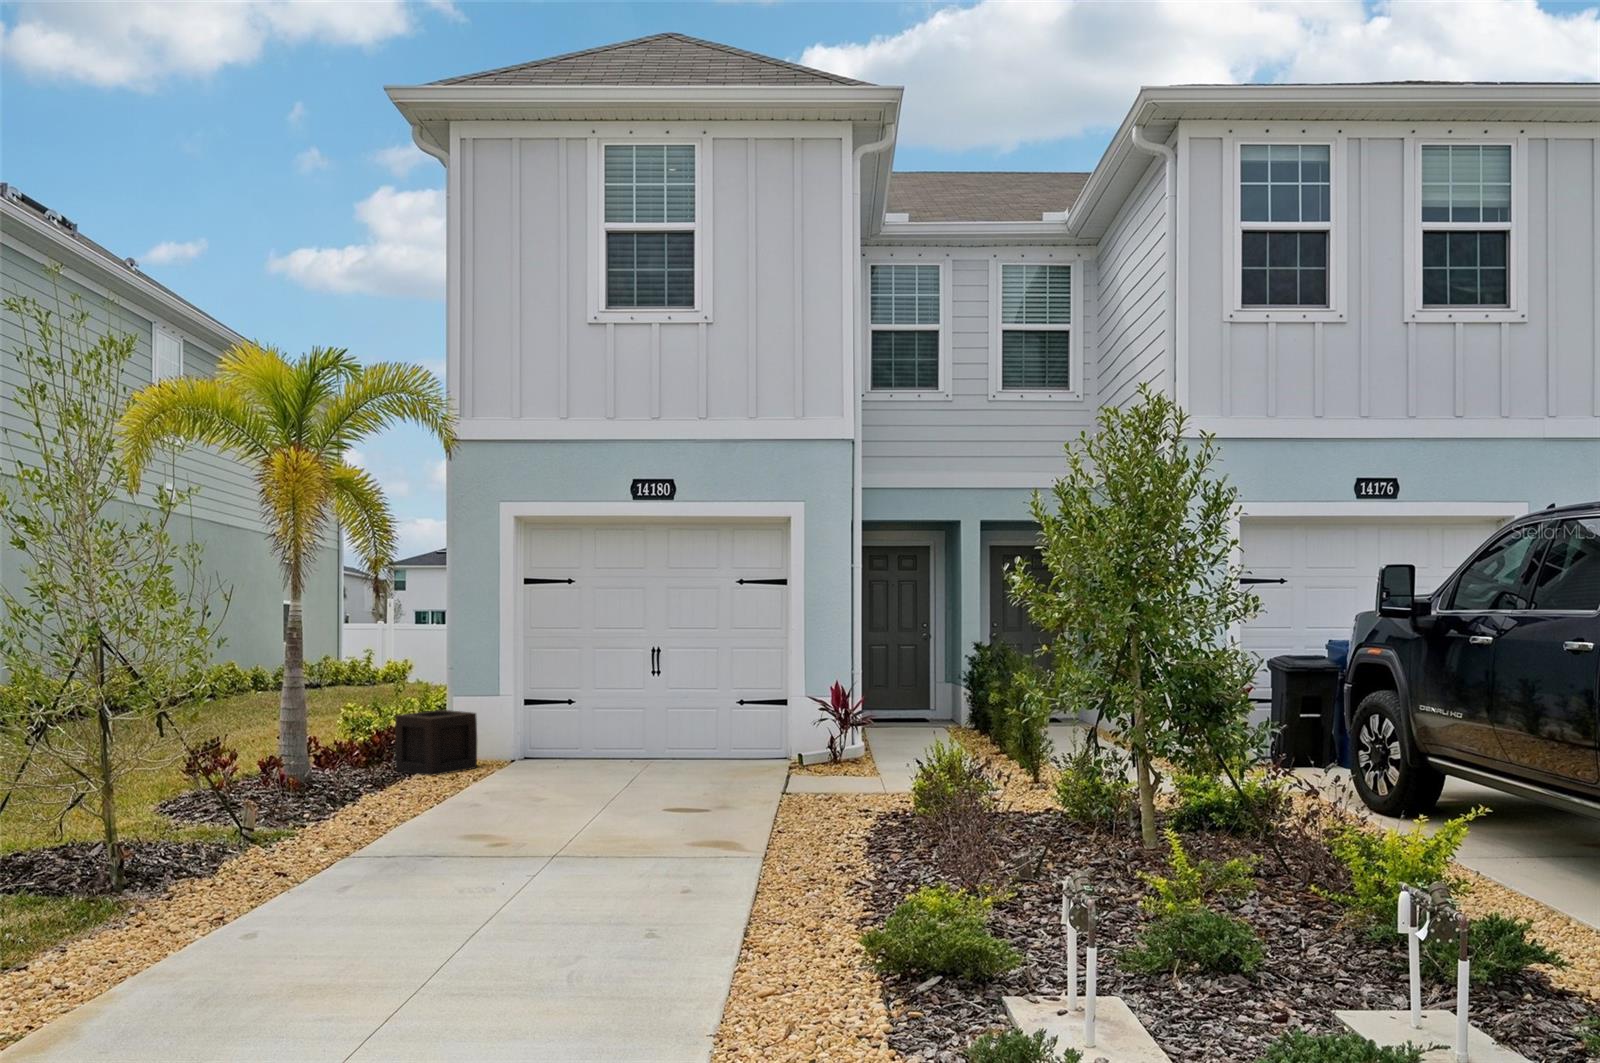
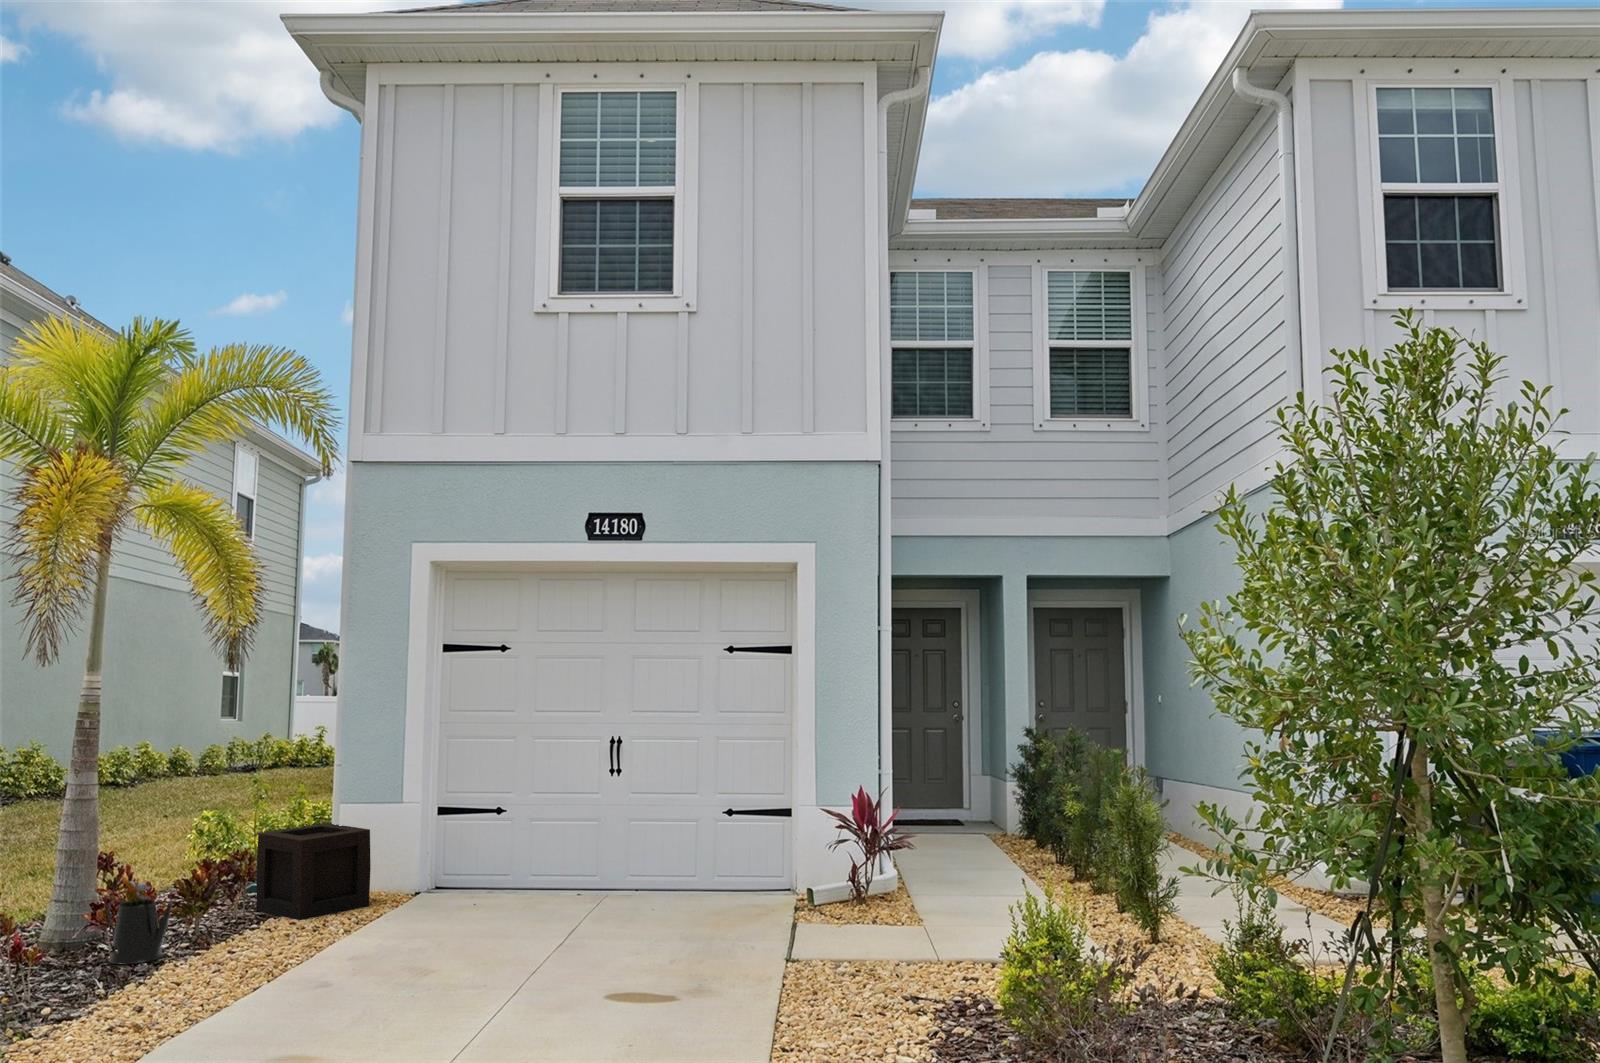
watering can: none [310,737,357,797] -> present [106,876,172,965]

